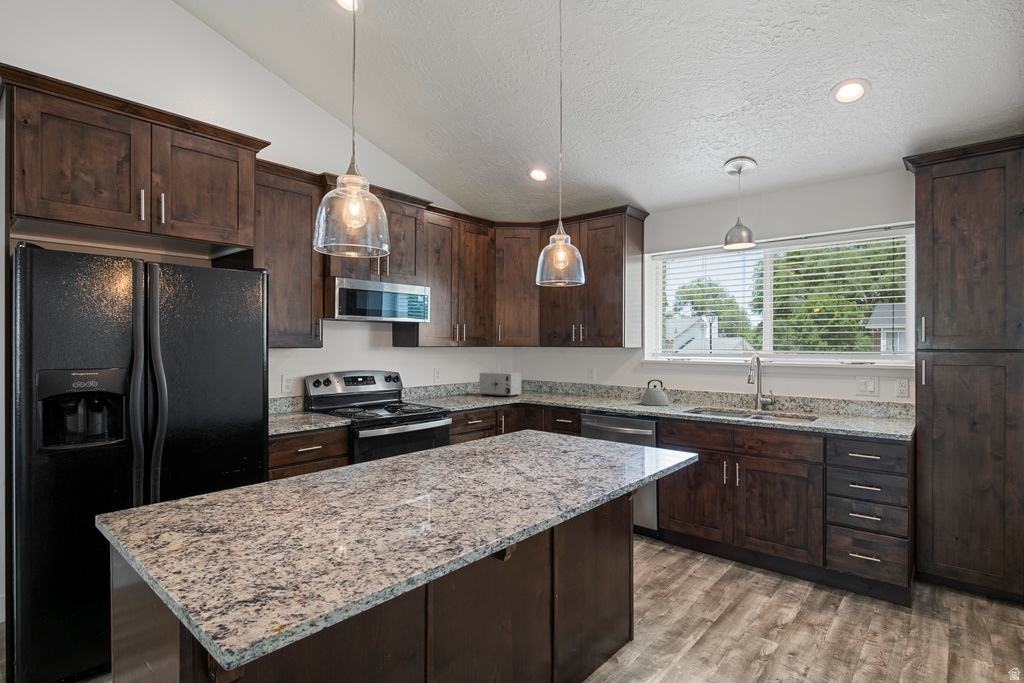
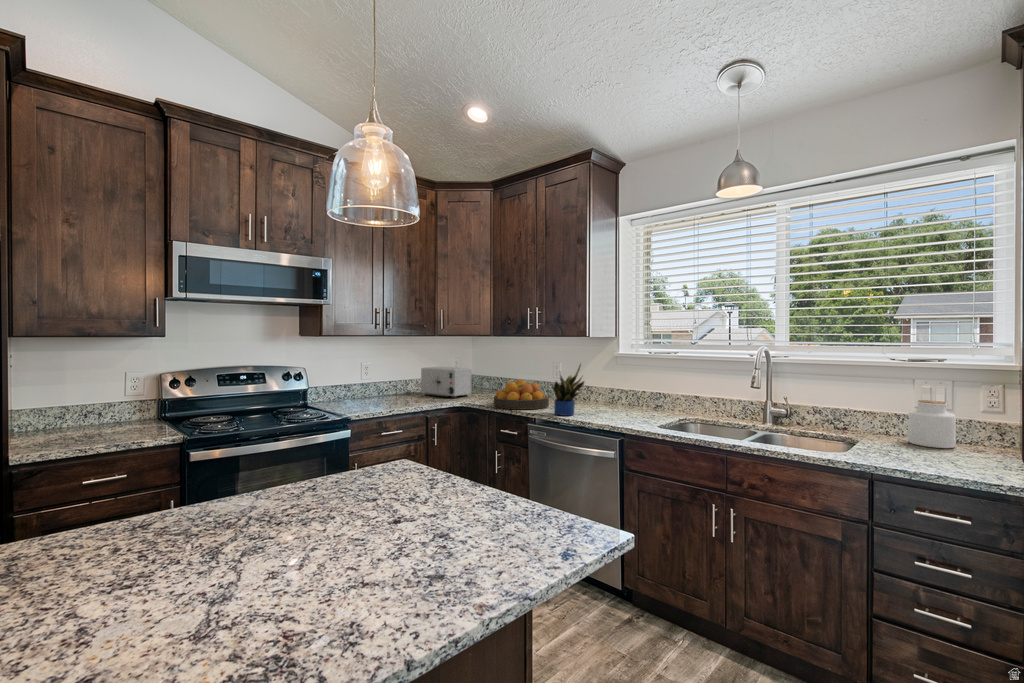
potted plant: none [599,366,625,407] -> present [553,365,584,416]
kettle: present [641,380,669,406] -> none [610,380,647,414]
fruit bowl: none [548,381,591,403] -> present [494,379,549,409]
jar: none [852,390,881,420] -> present [908,400,956,448]

